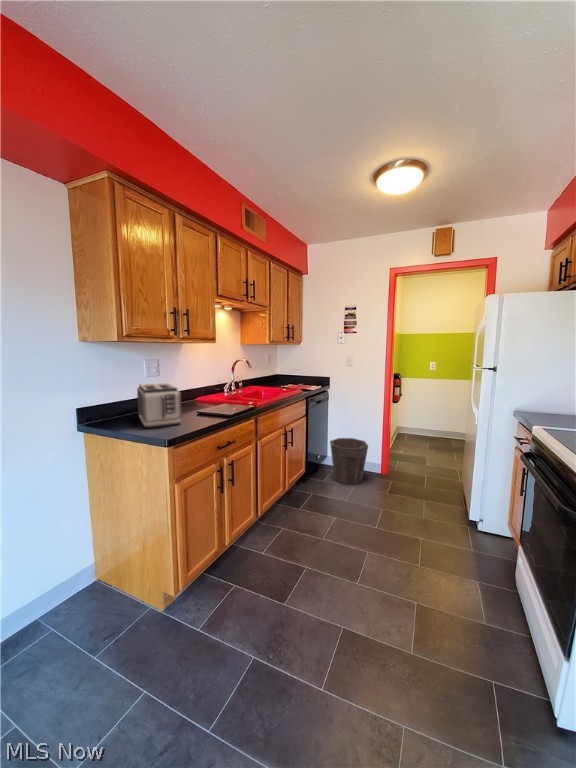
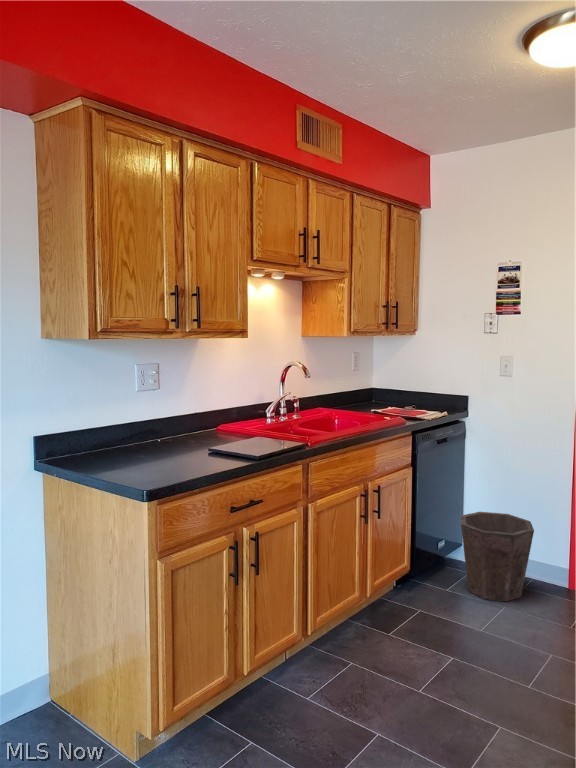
toaster: present [137,383,181,428] -> none [119,401,177,471]

